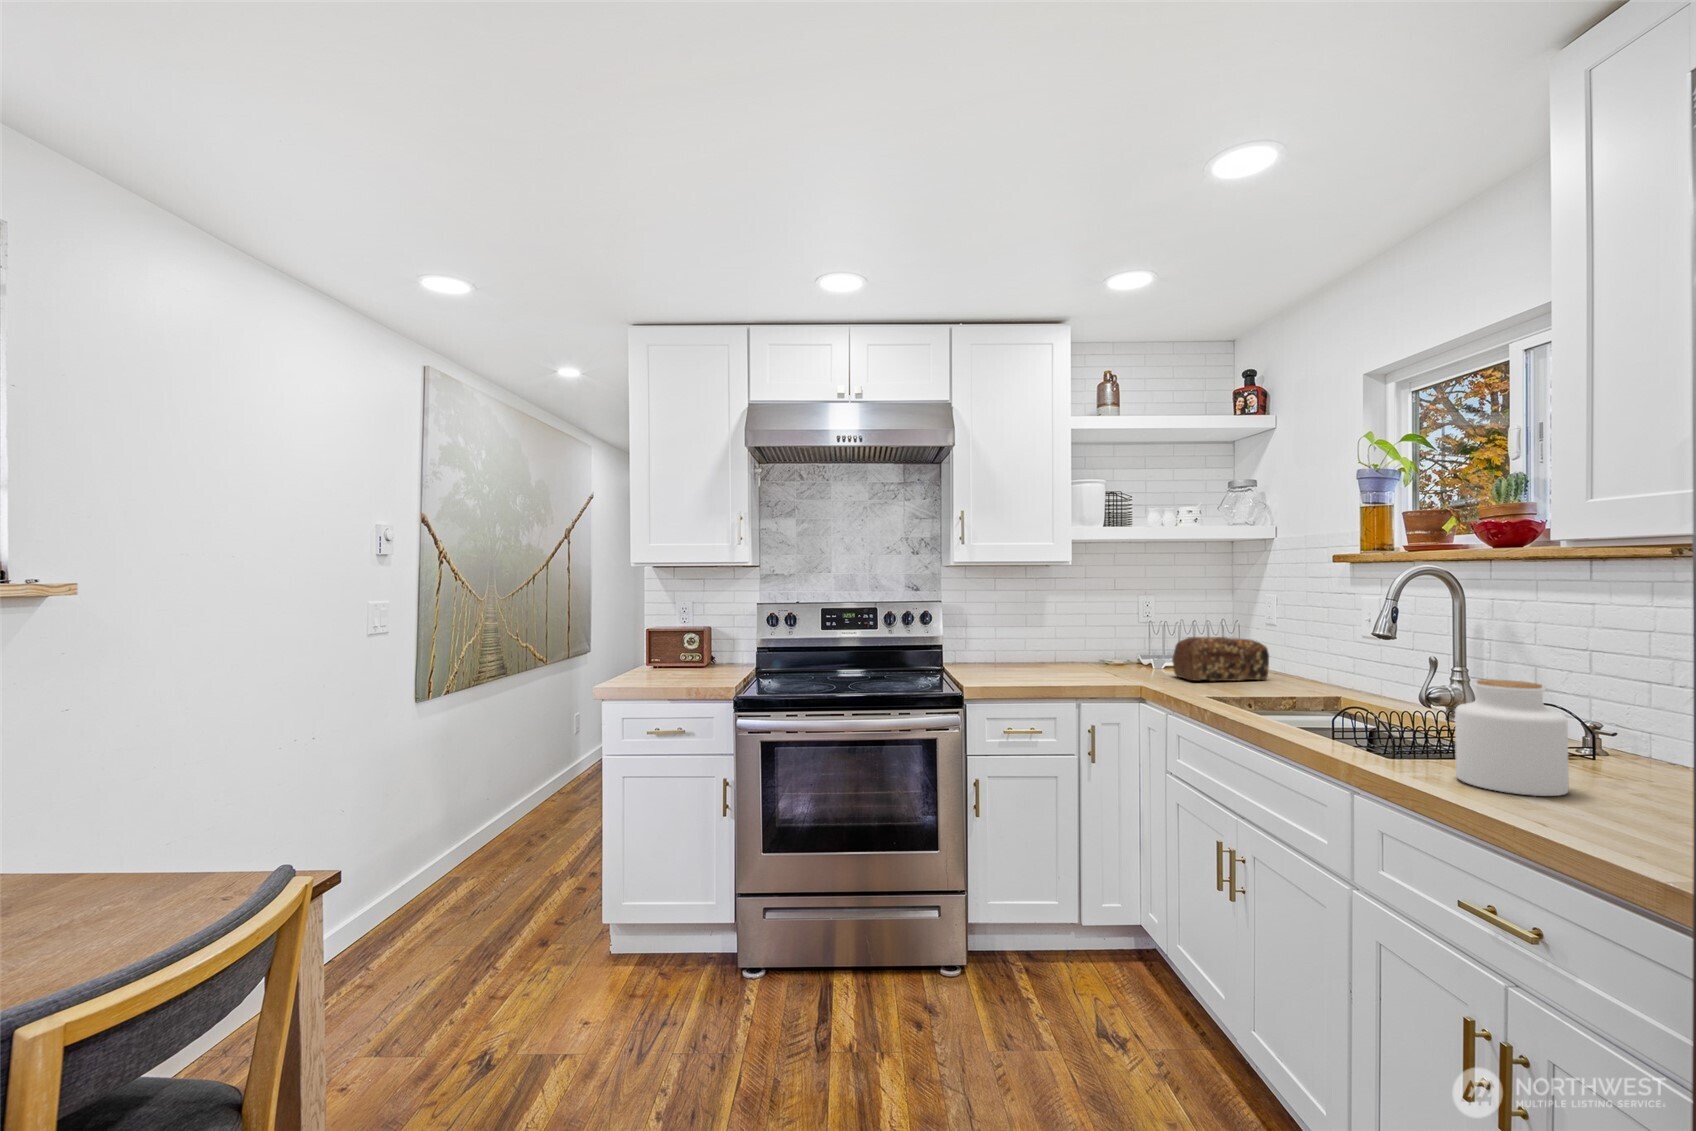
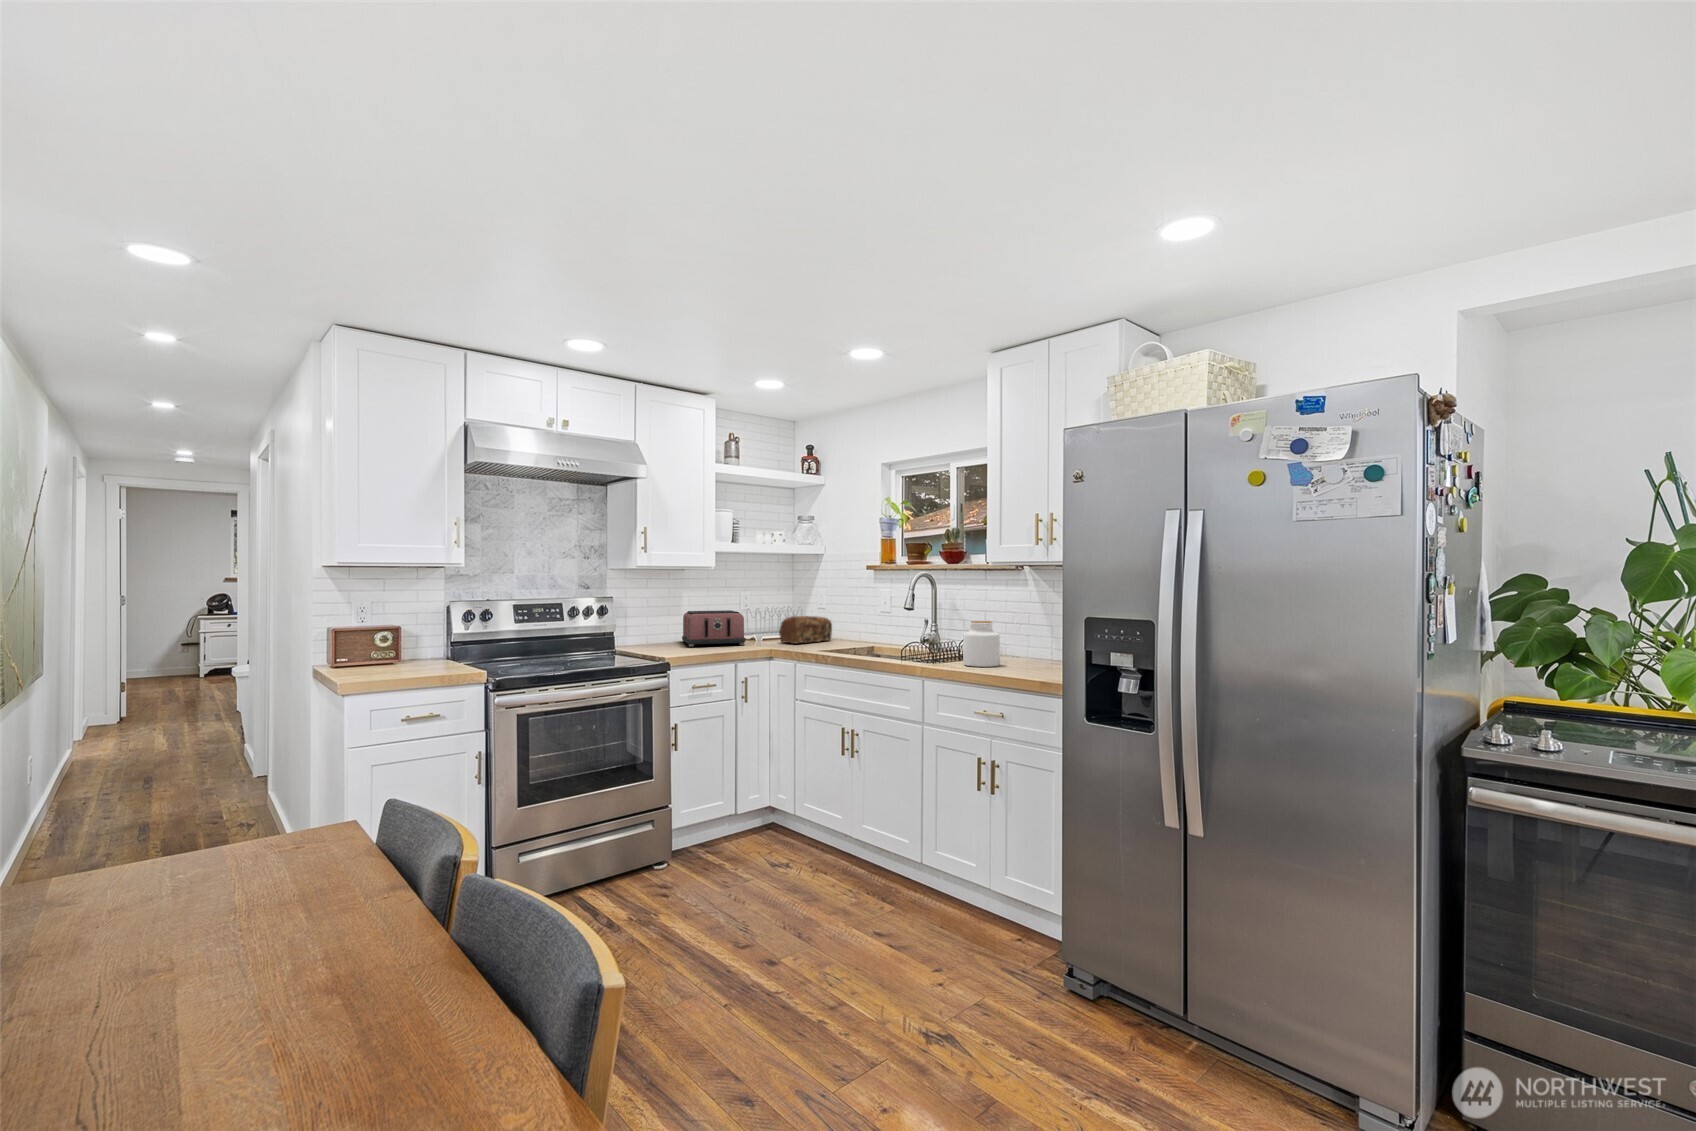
toaster: none [1031,622,1120,675] -> present [682,610,745,646]

